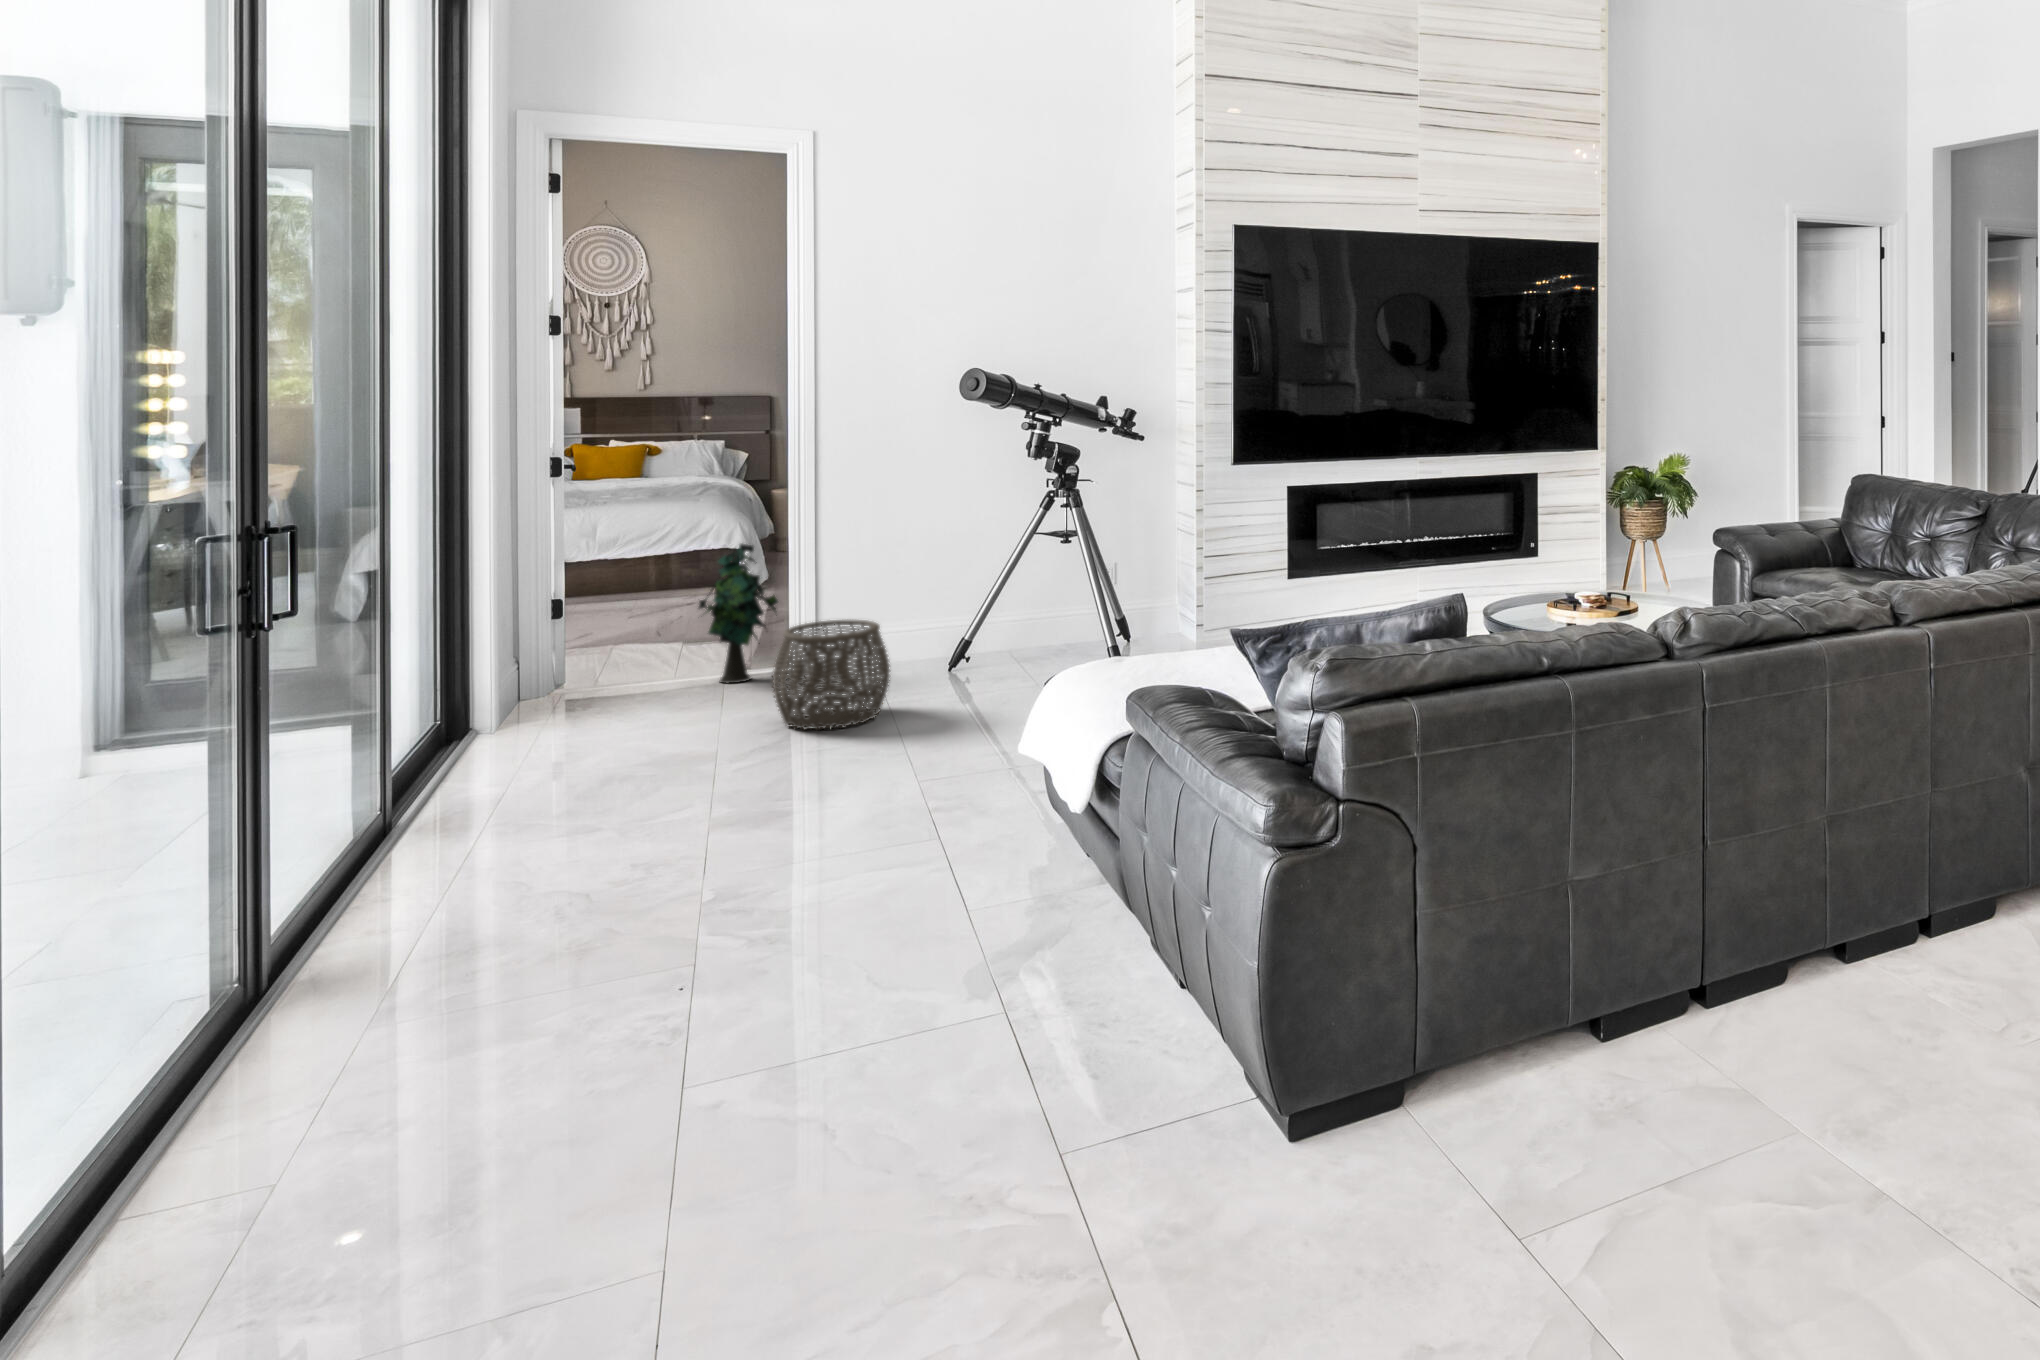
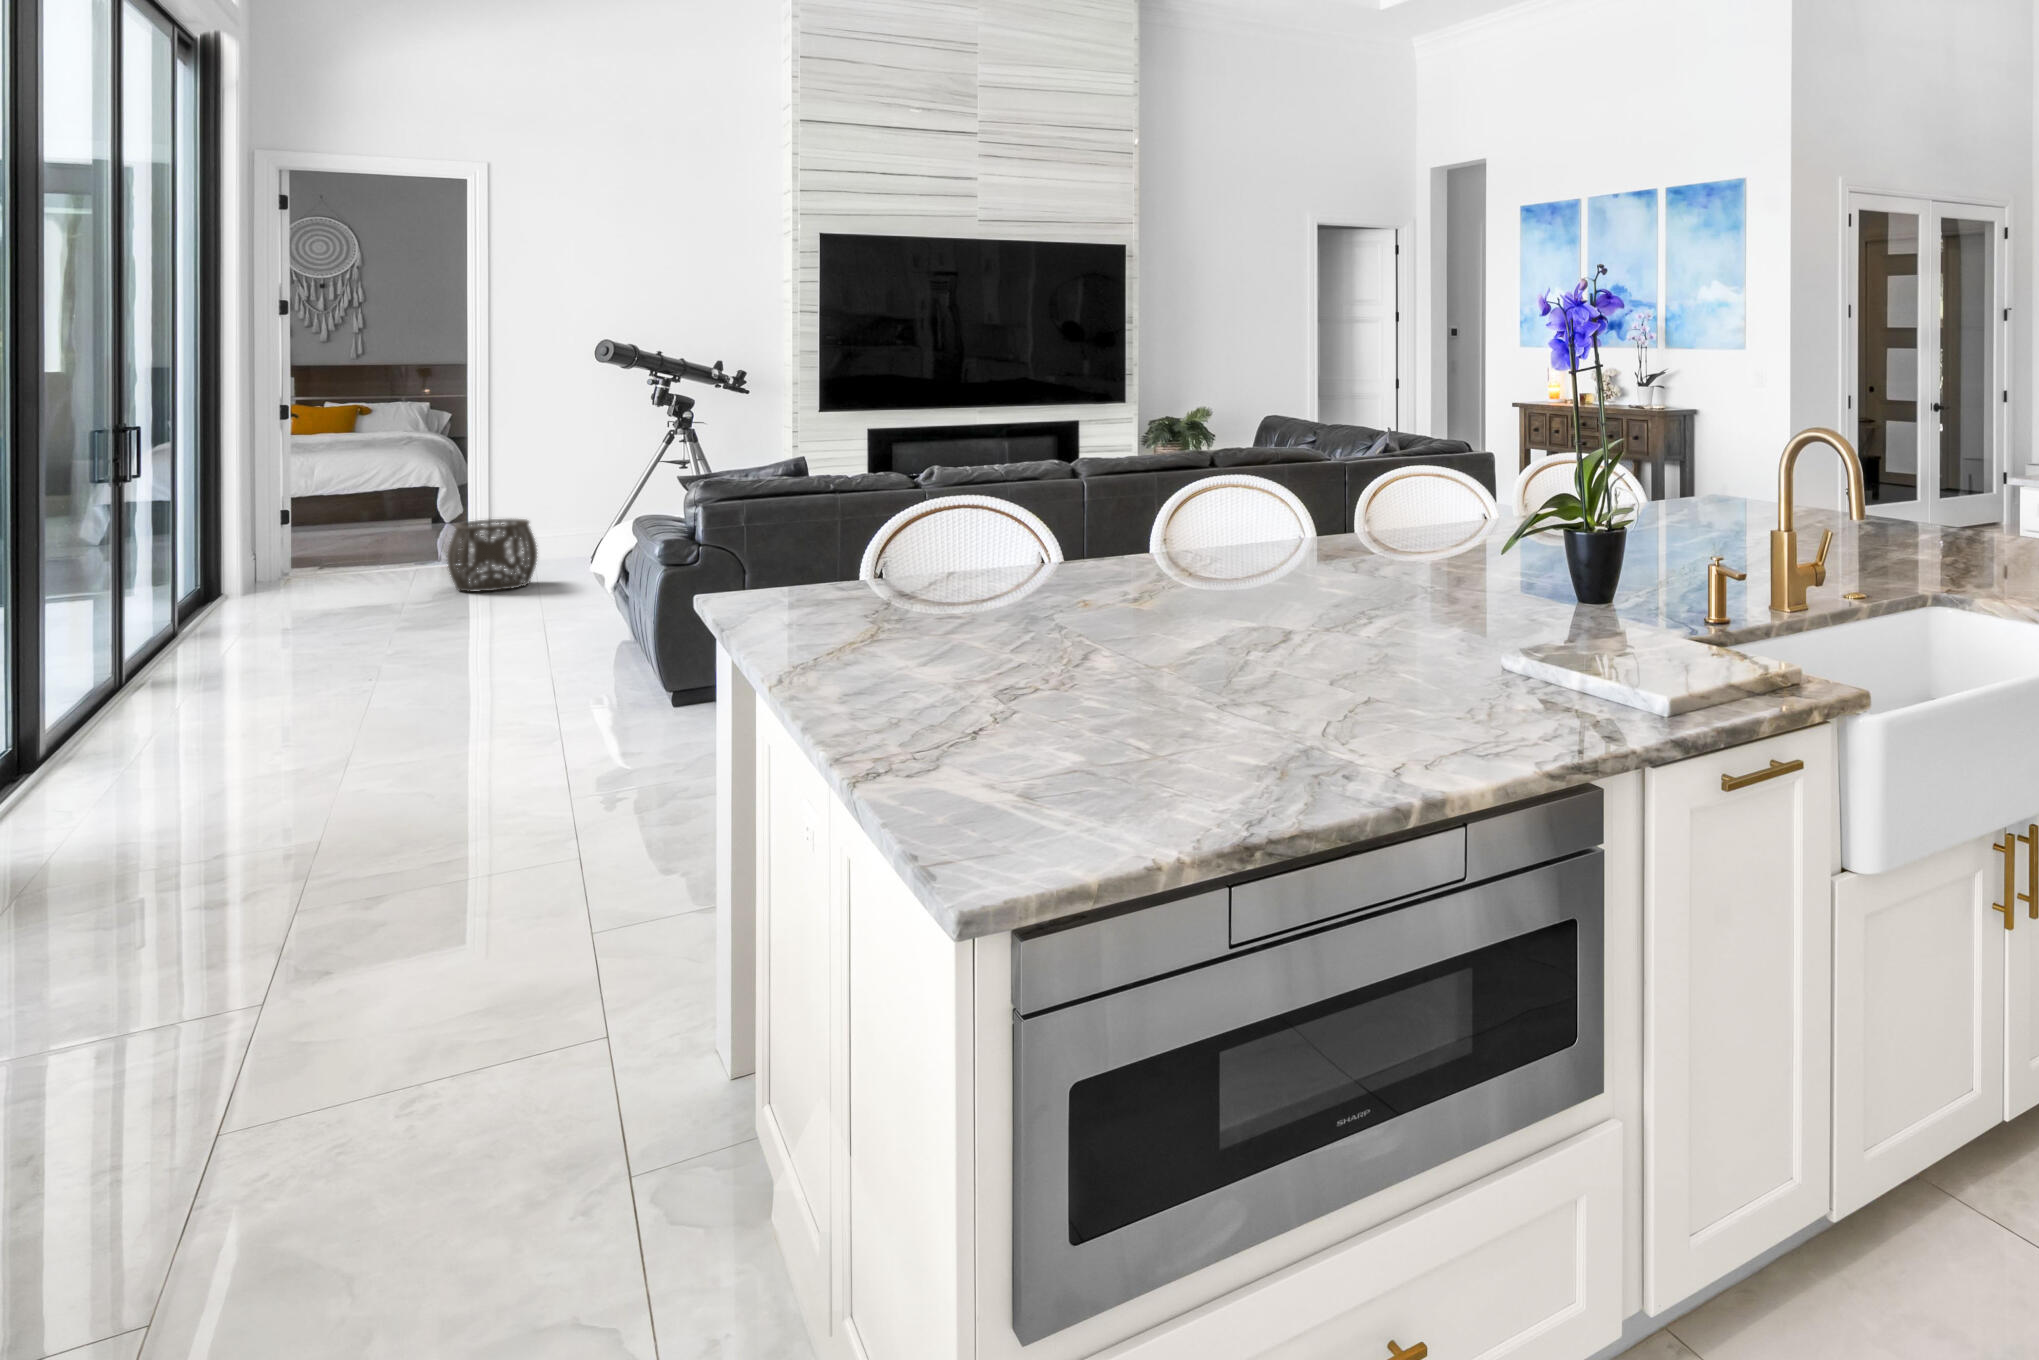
decorative plant: present [699,544,778,683] -> none [394,469,460,572]

